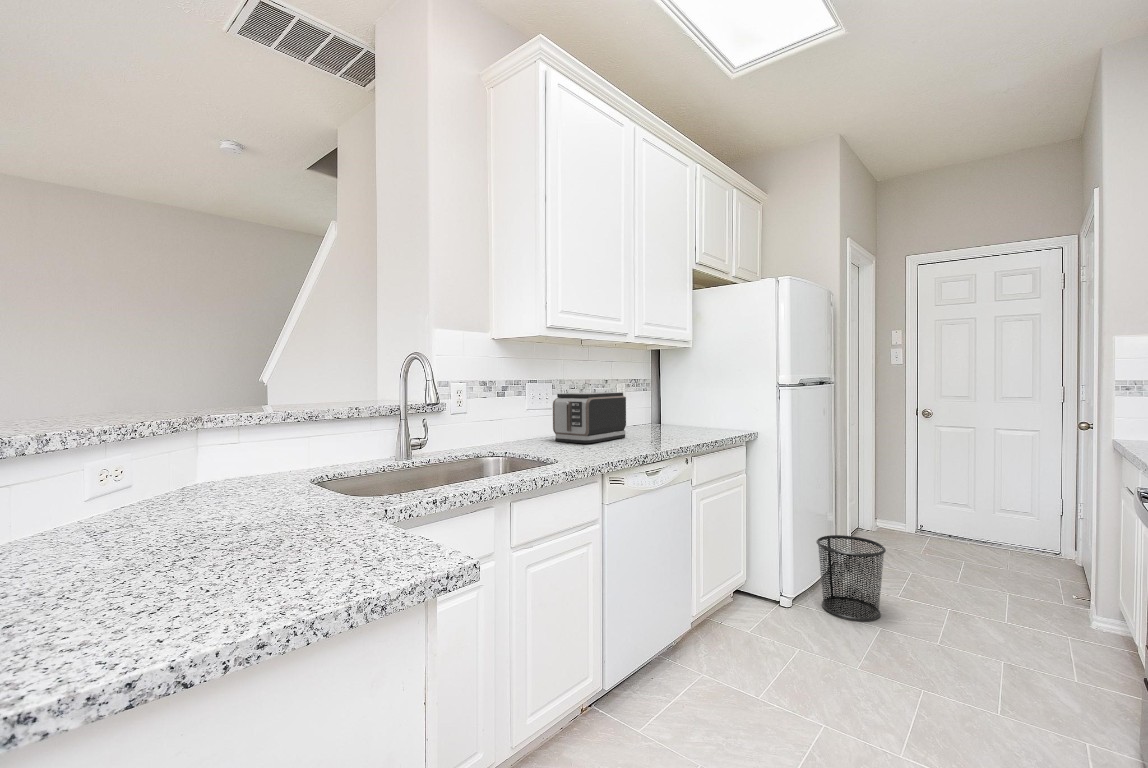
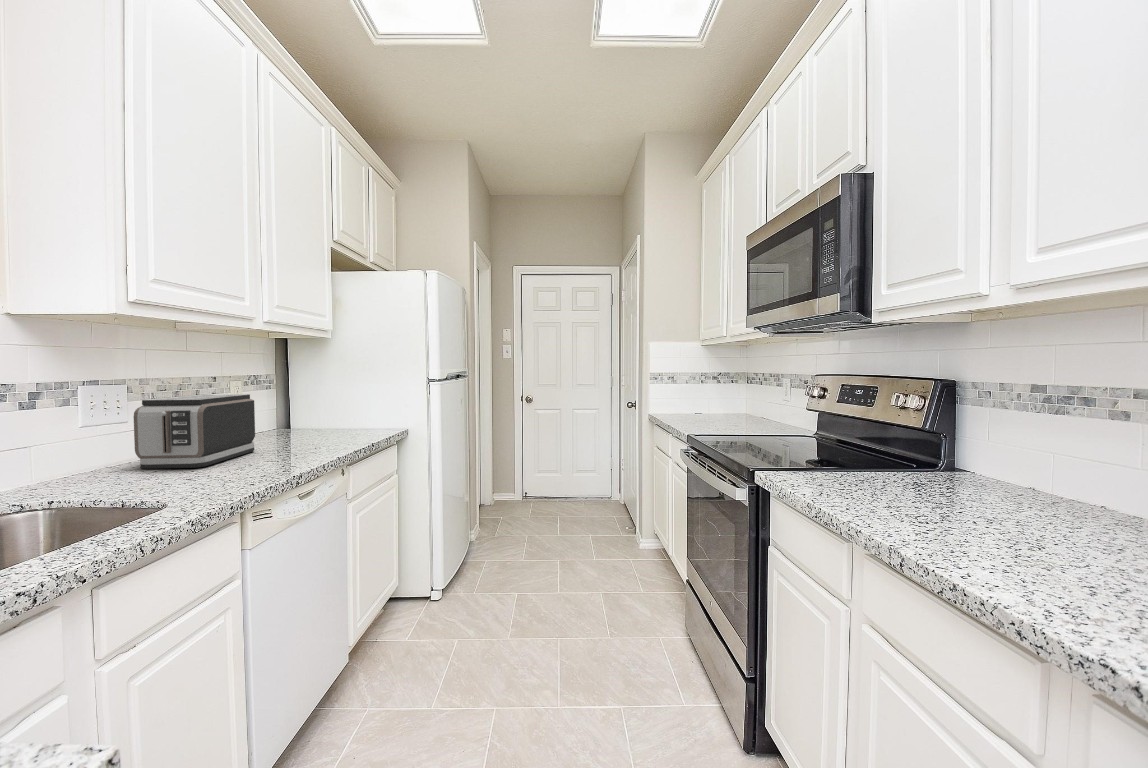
waste bin: present [816,535,886,621] -> none [463,517,520,594]

